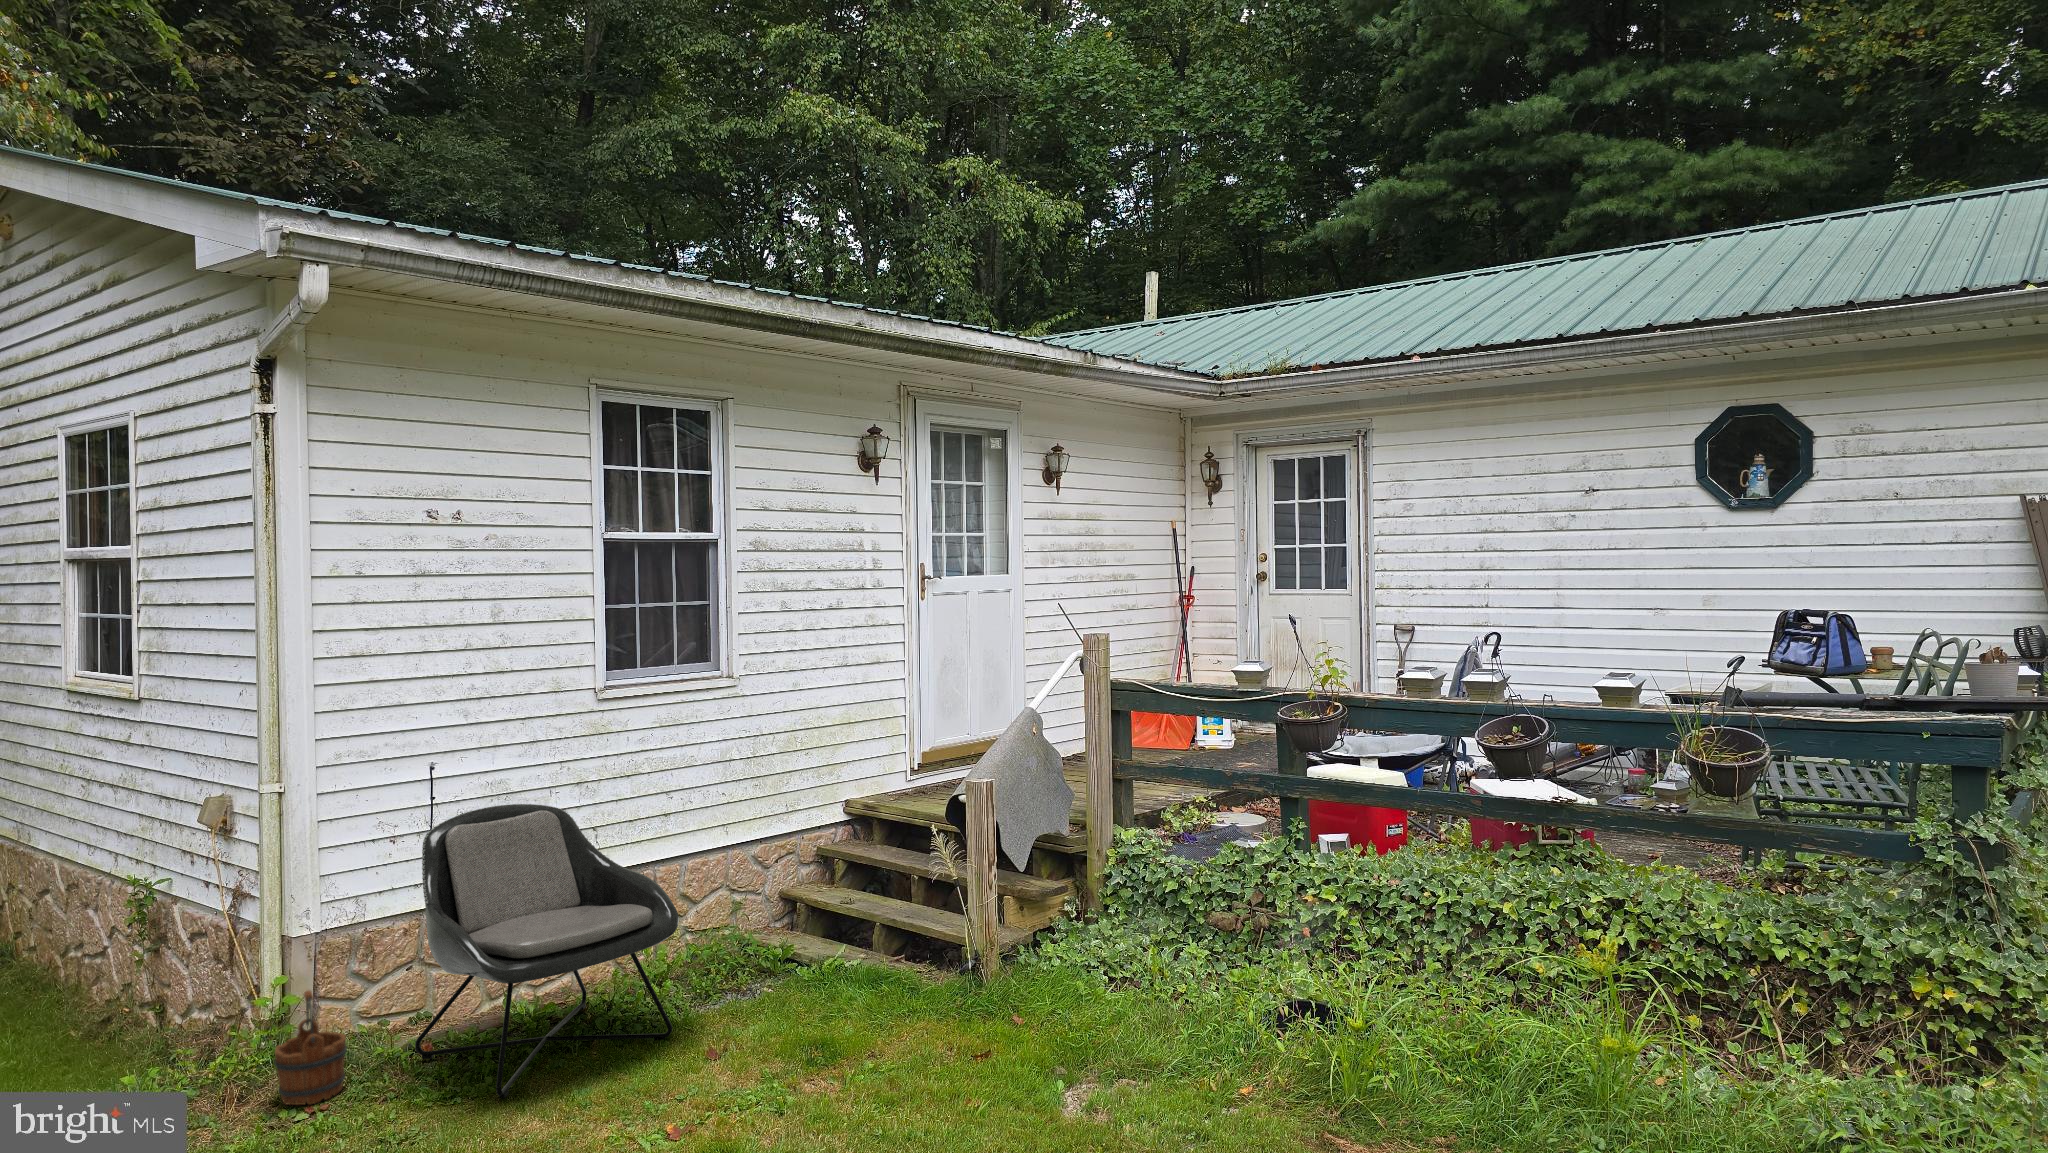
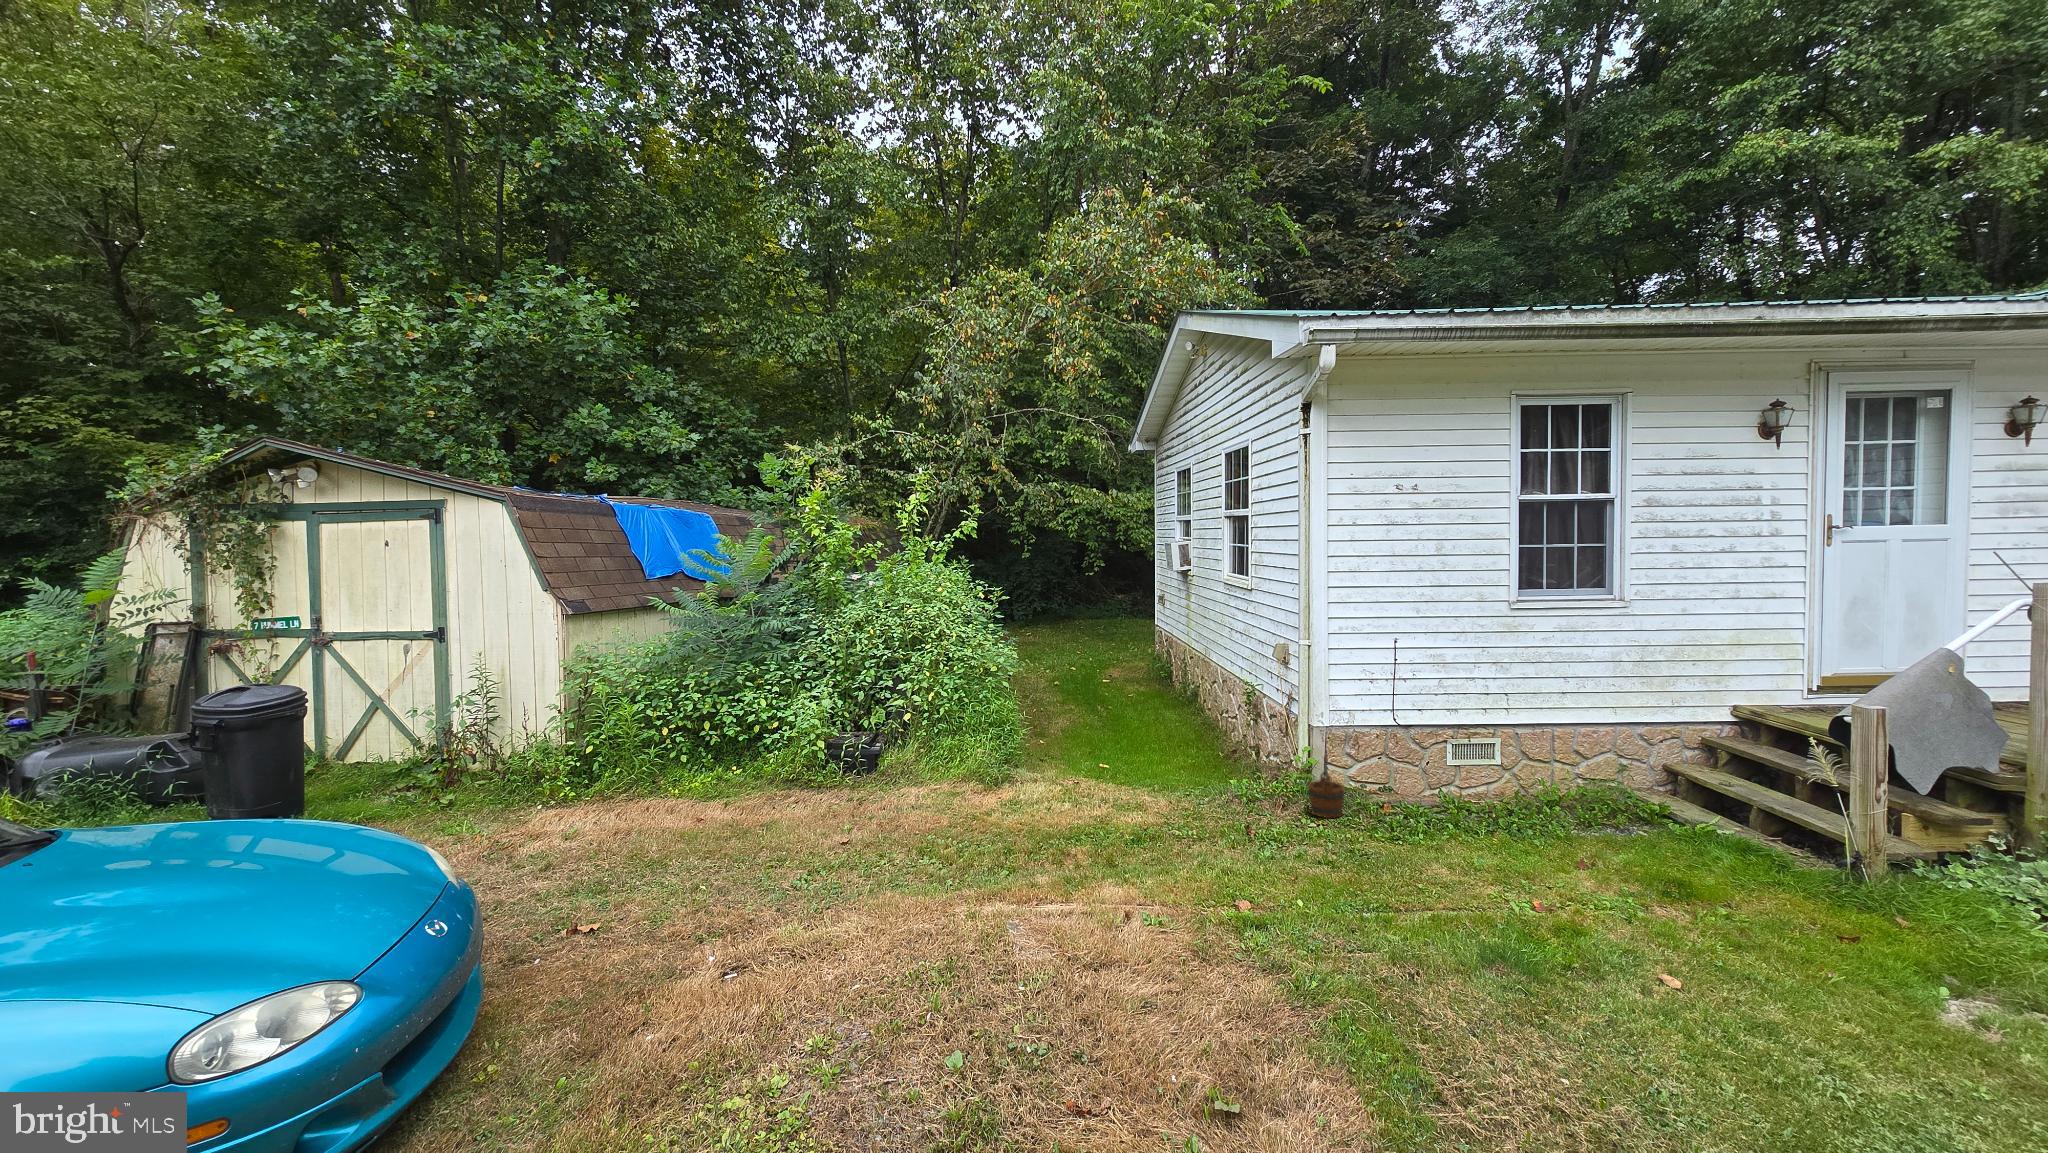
lounge chair: present [415,804,679,1099] -> none [1383,670,1562,845]

